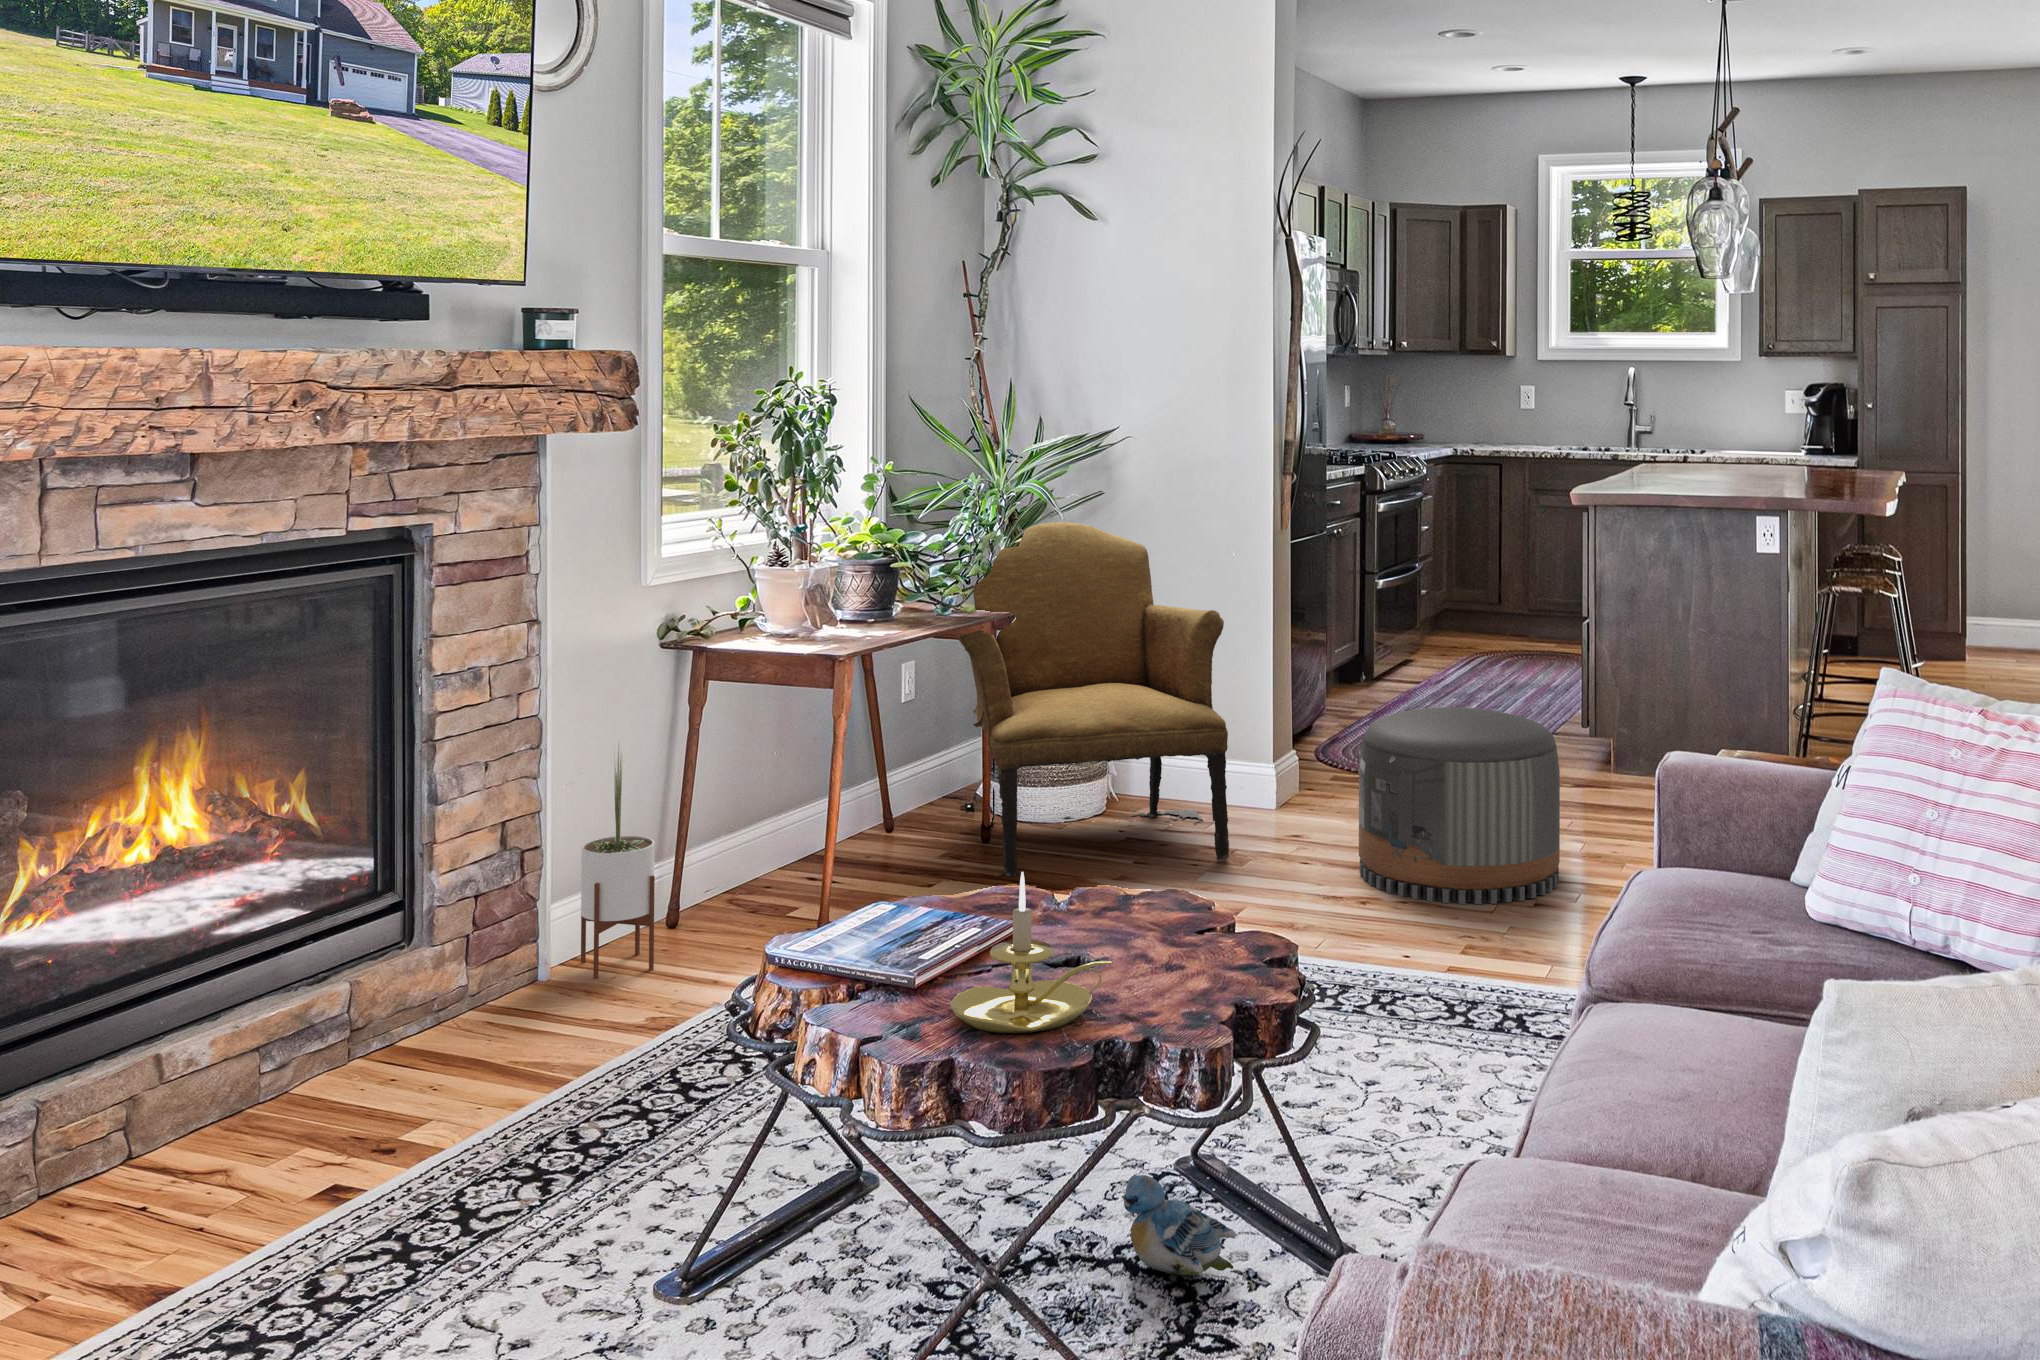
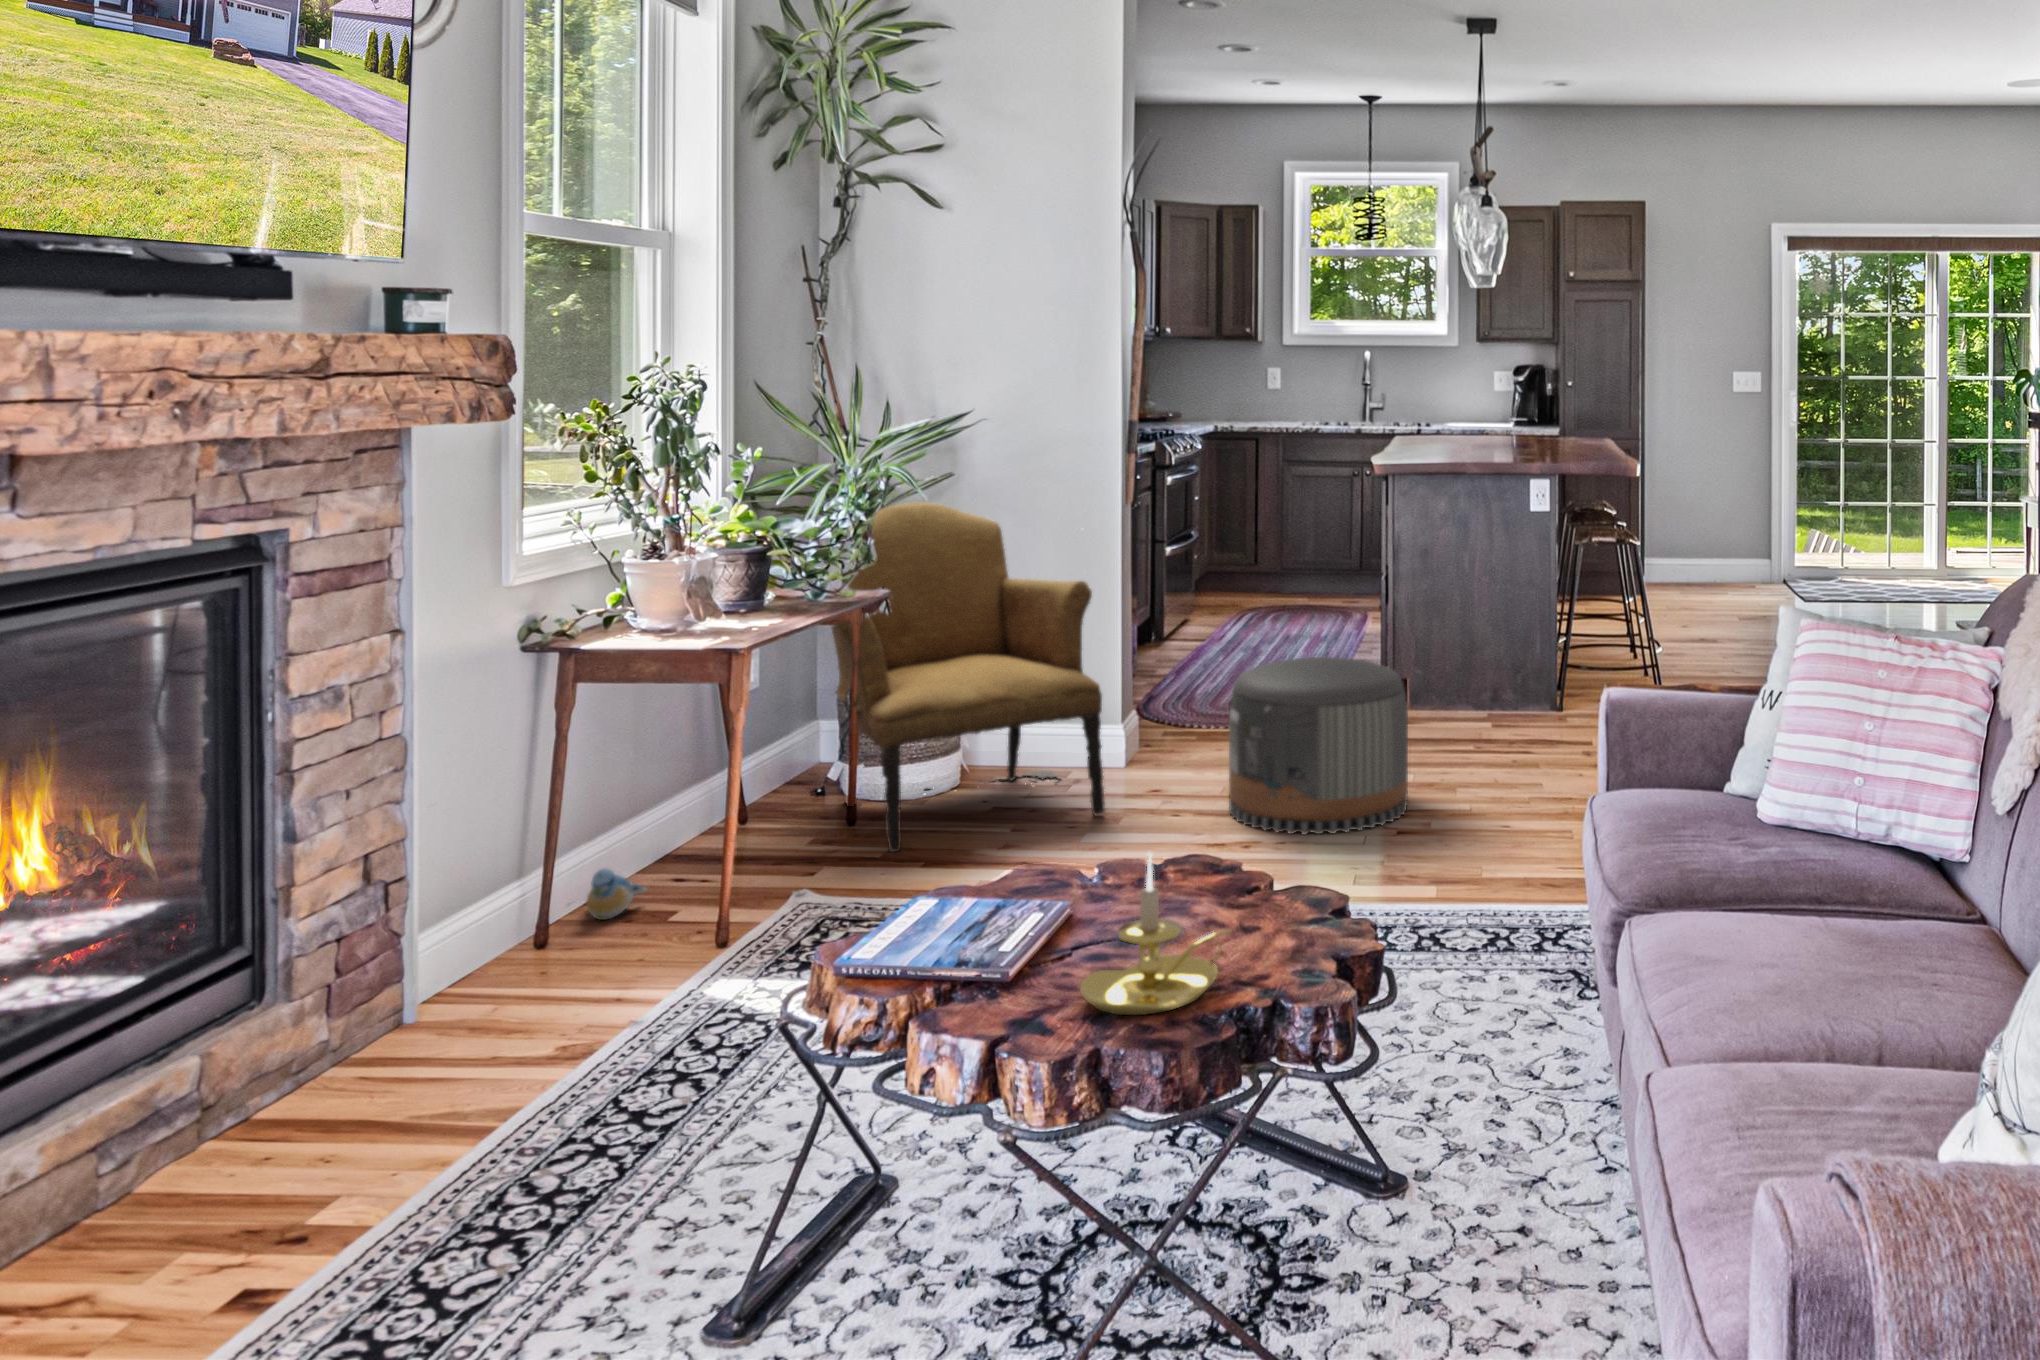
potted plant: present [581,744,655,979] -> none [451,742,543,1013]
plush toy: present [1122,1175,1236,1275] -> present [587,869,647,920]

